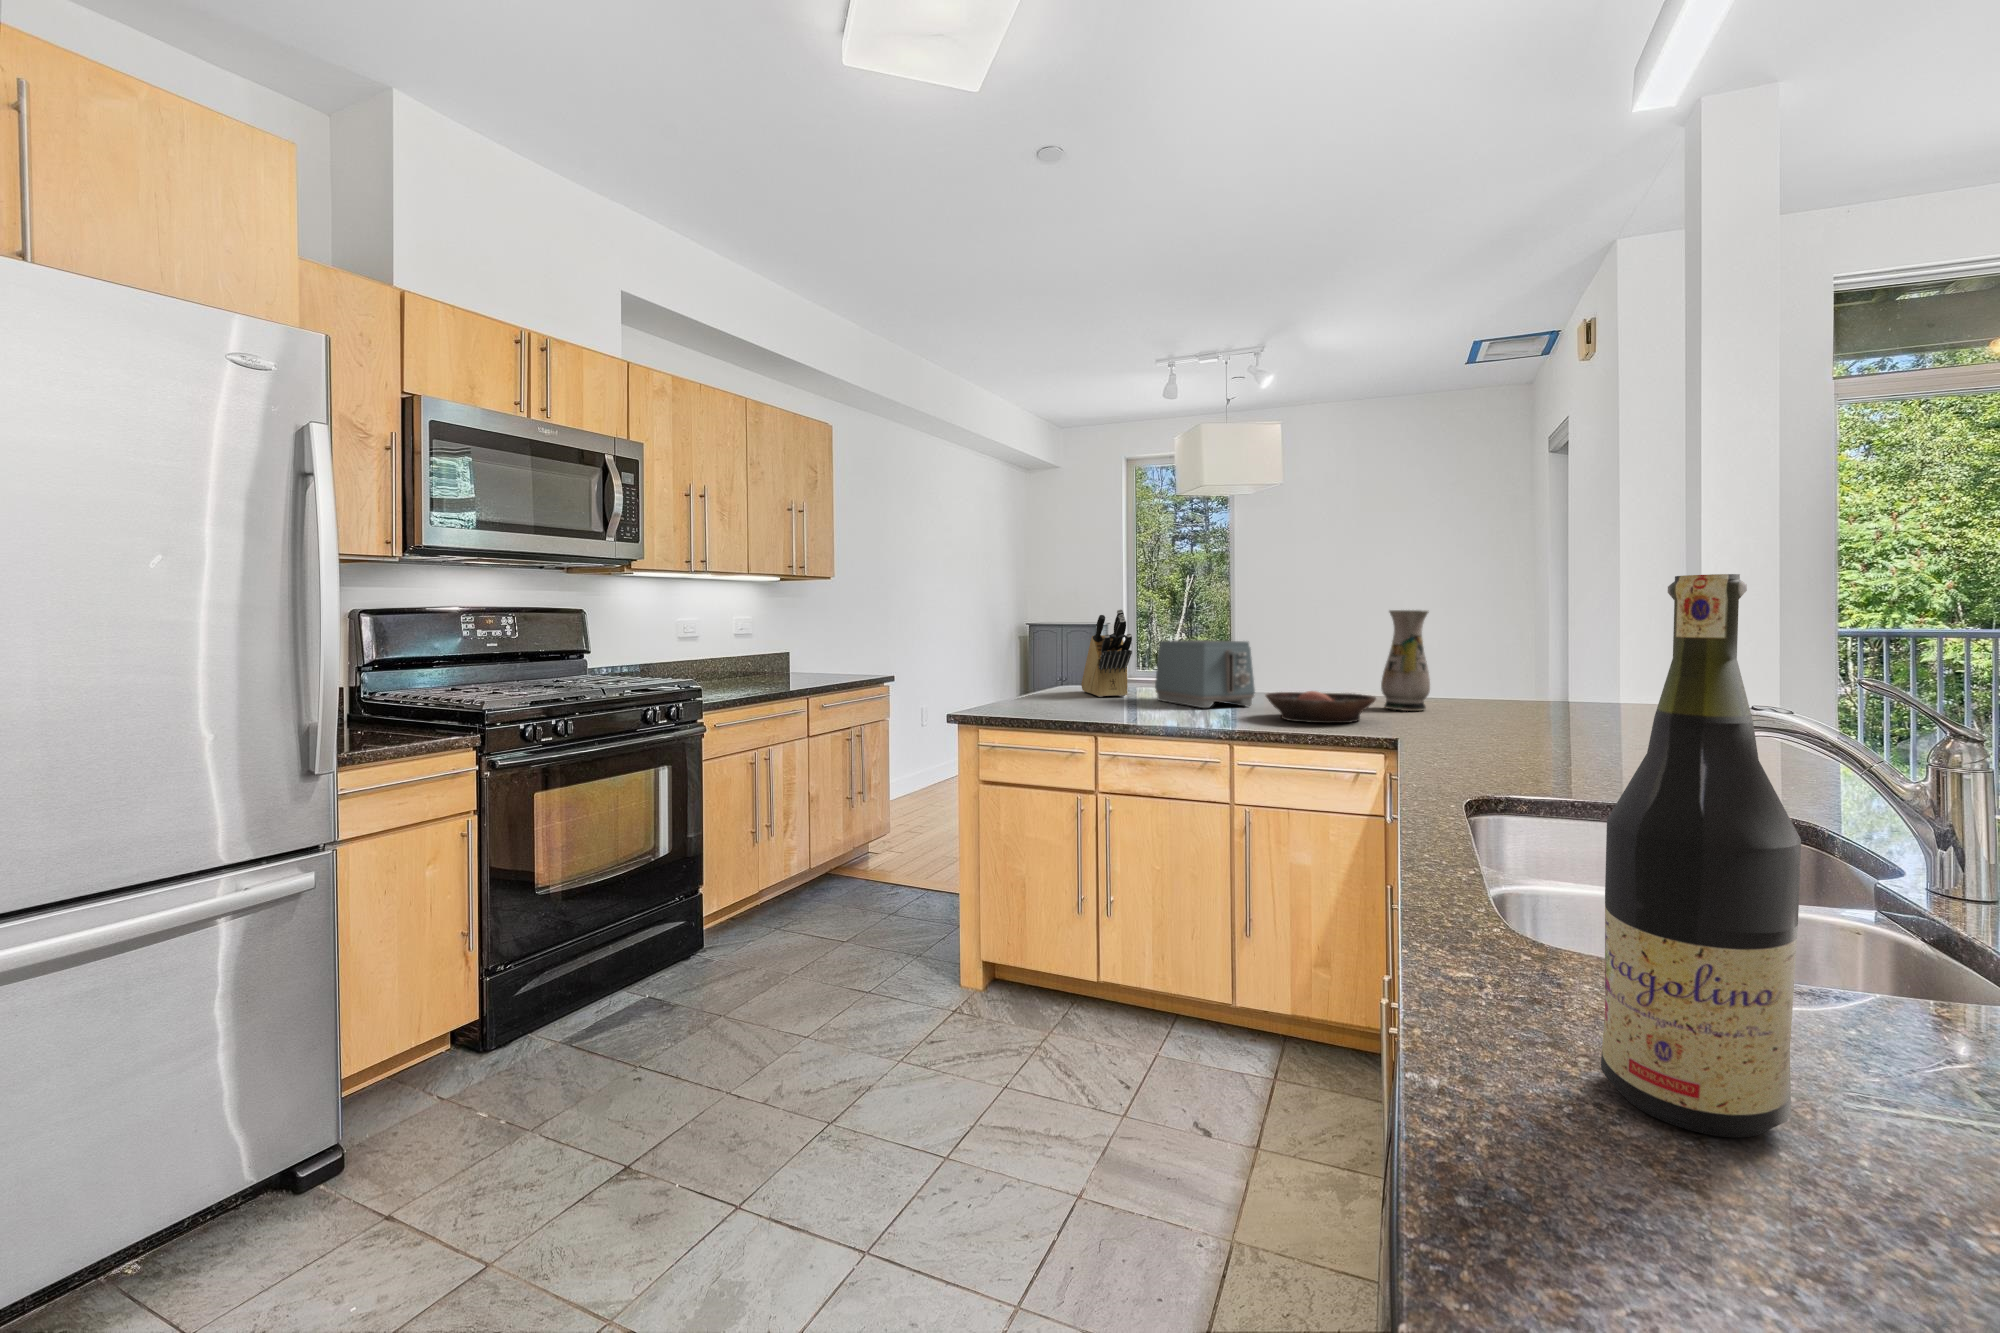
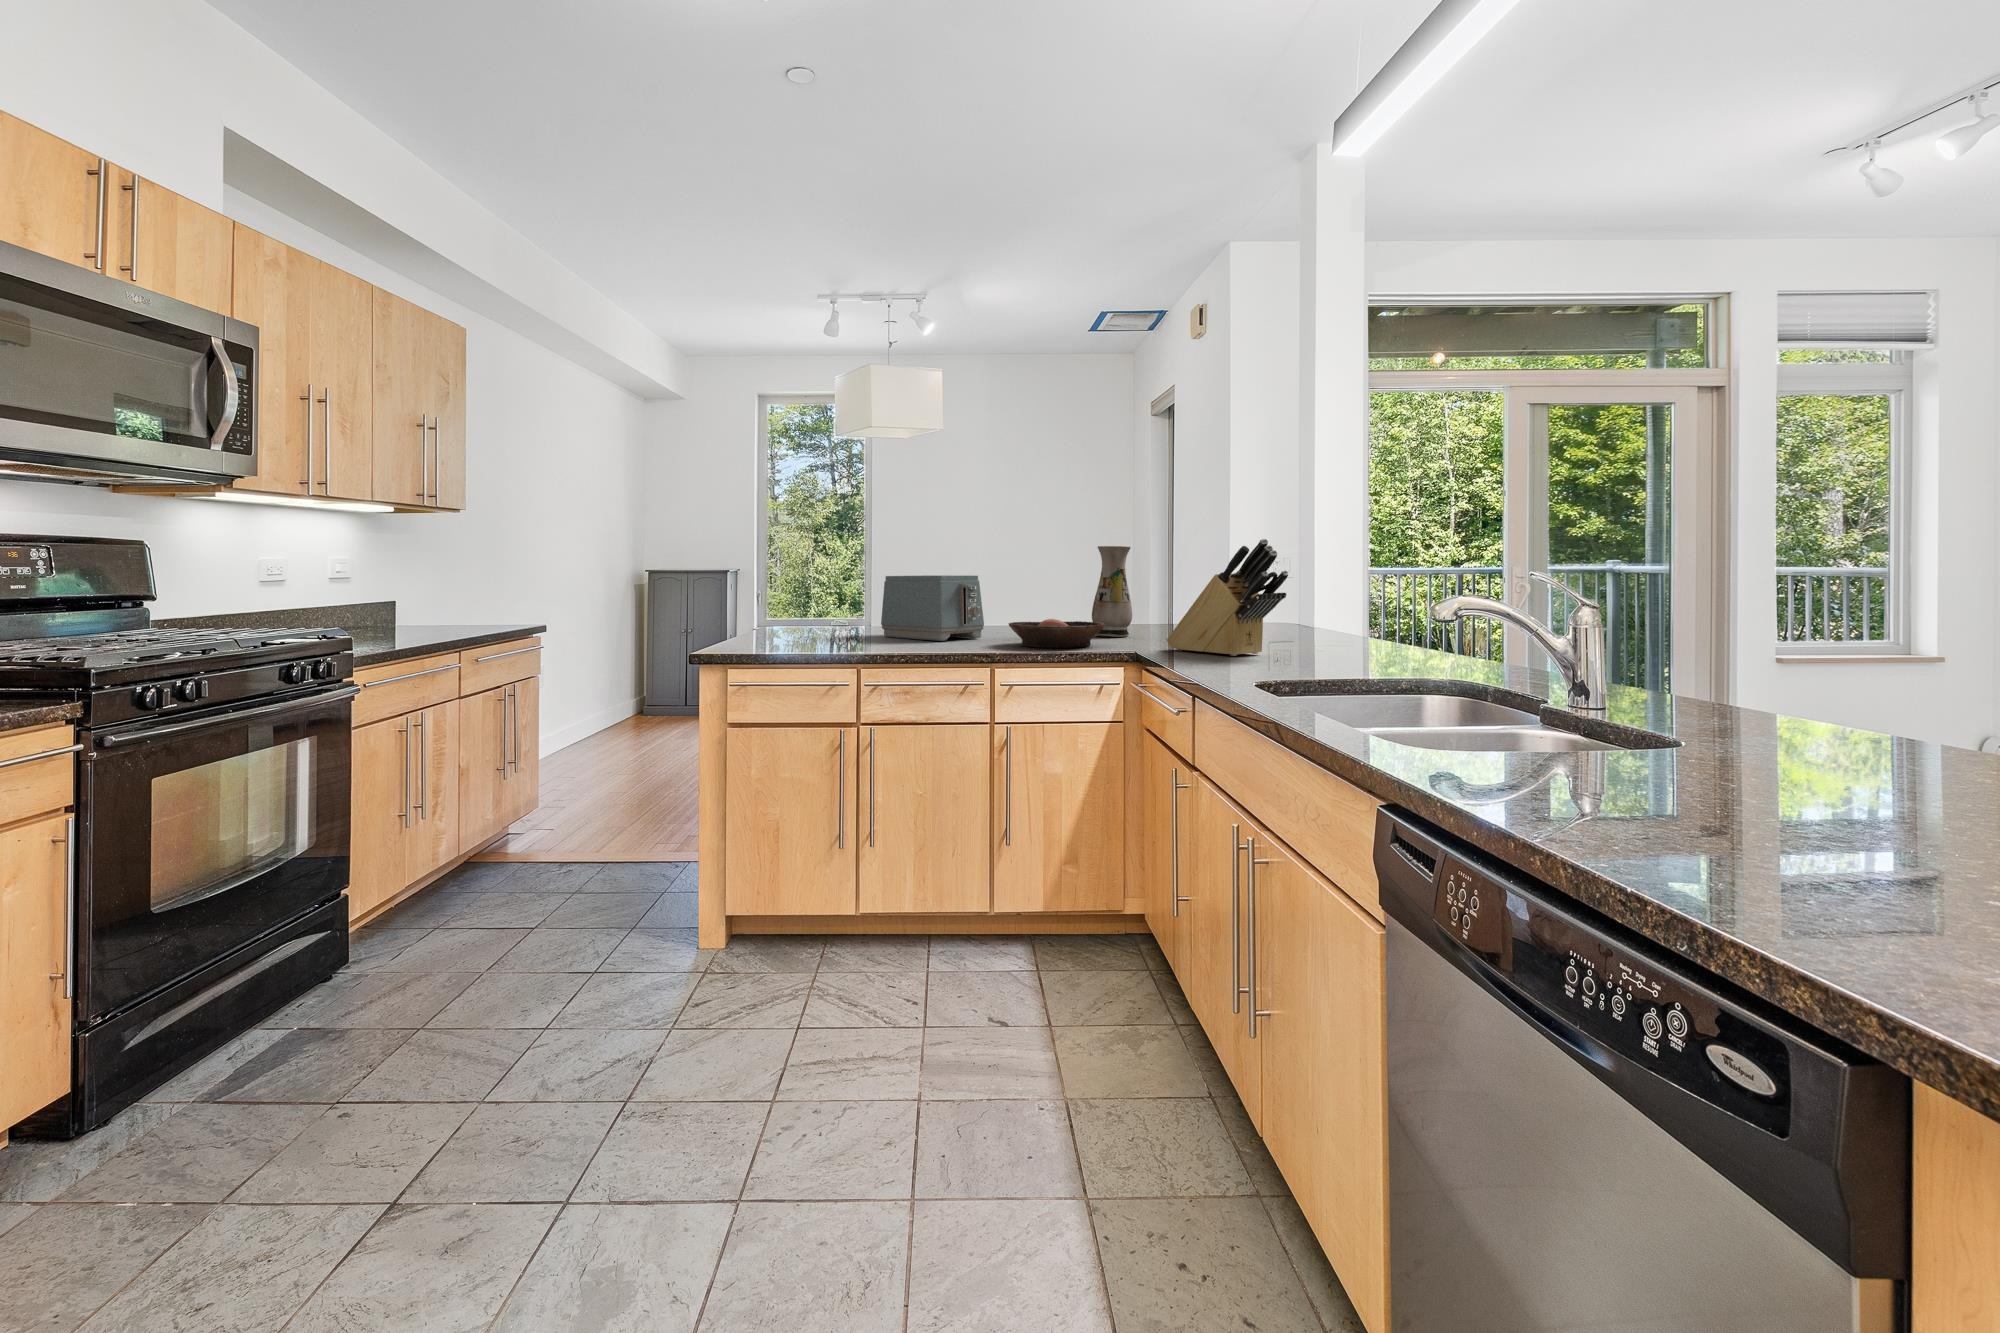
wine bottle: present [1601,574,1801,1138] -> none [1531,486,1646,818]
knife block: present [1081,609,1132,697] -> present [1167,539,1288,656]

